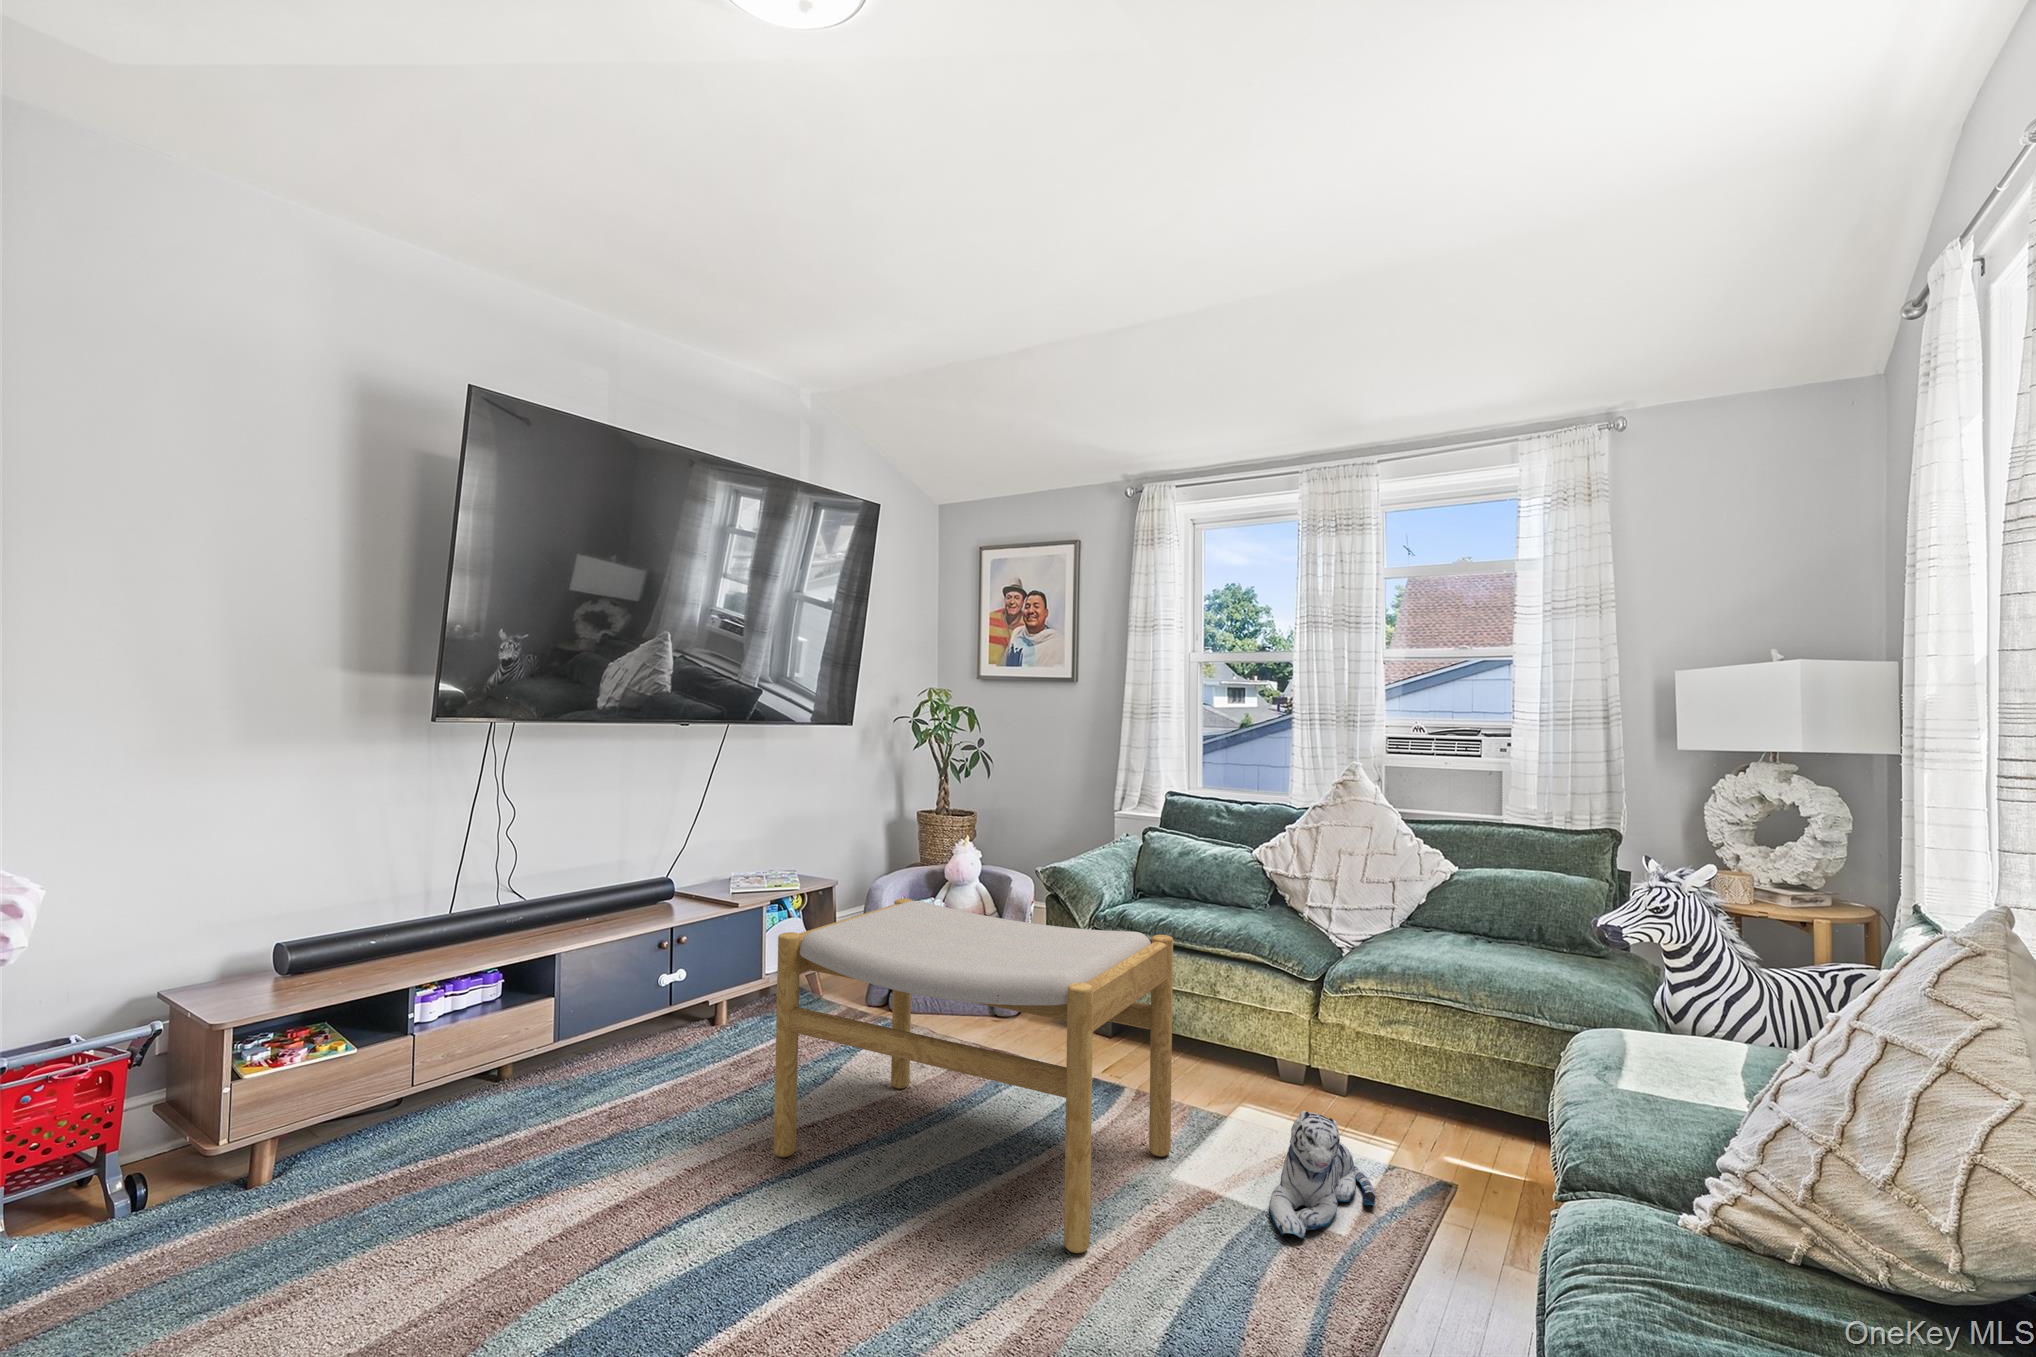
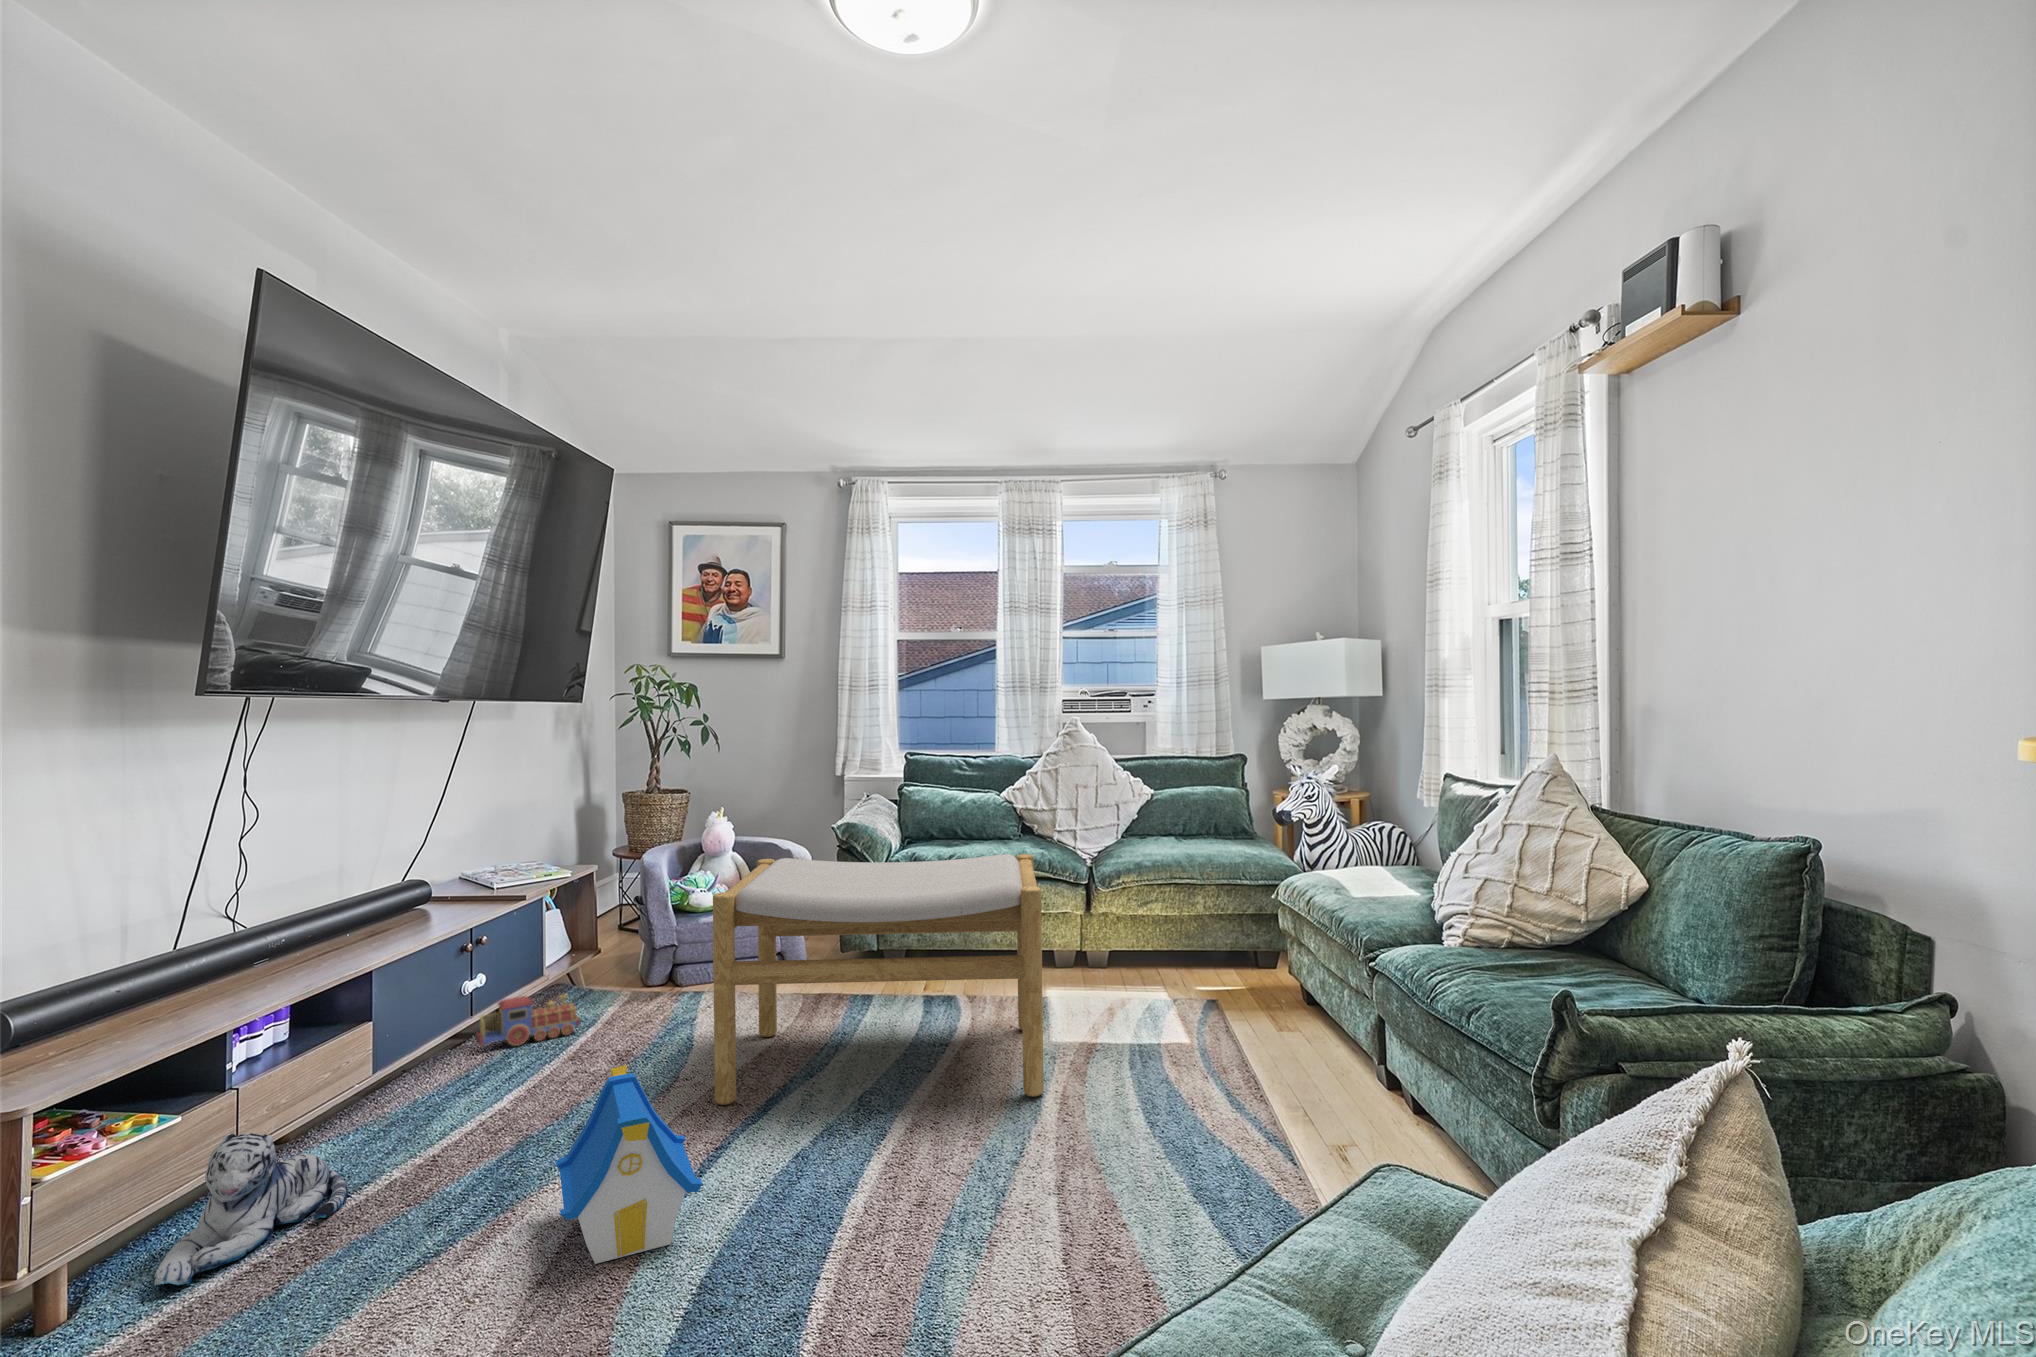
toy train: none [674,996,767,1043] -> present [475,994,581,1046]
toy house: none [471,1099,656,1306] -> present [556,1065,703,1264]
plush toy: present [1269,1111,1376,1238] -> present [153,1133,348,1288]

